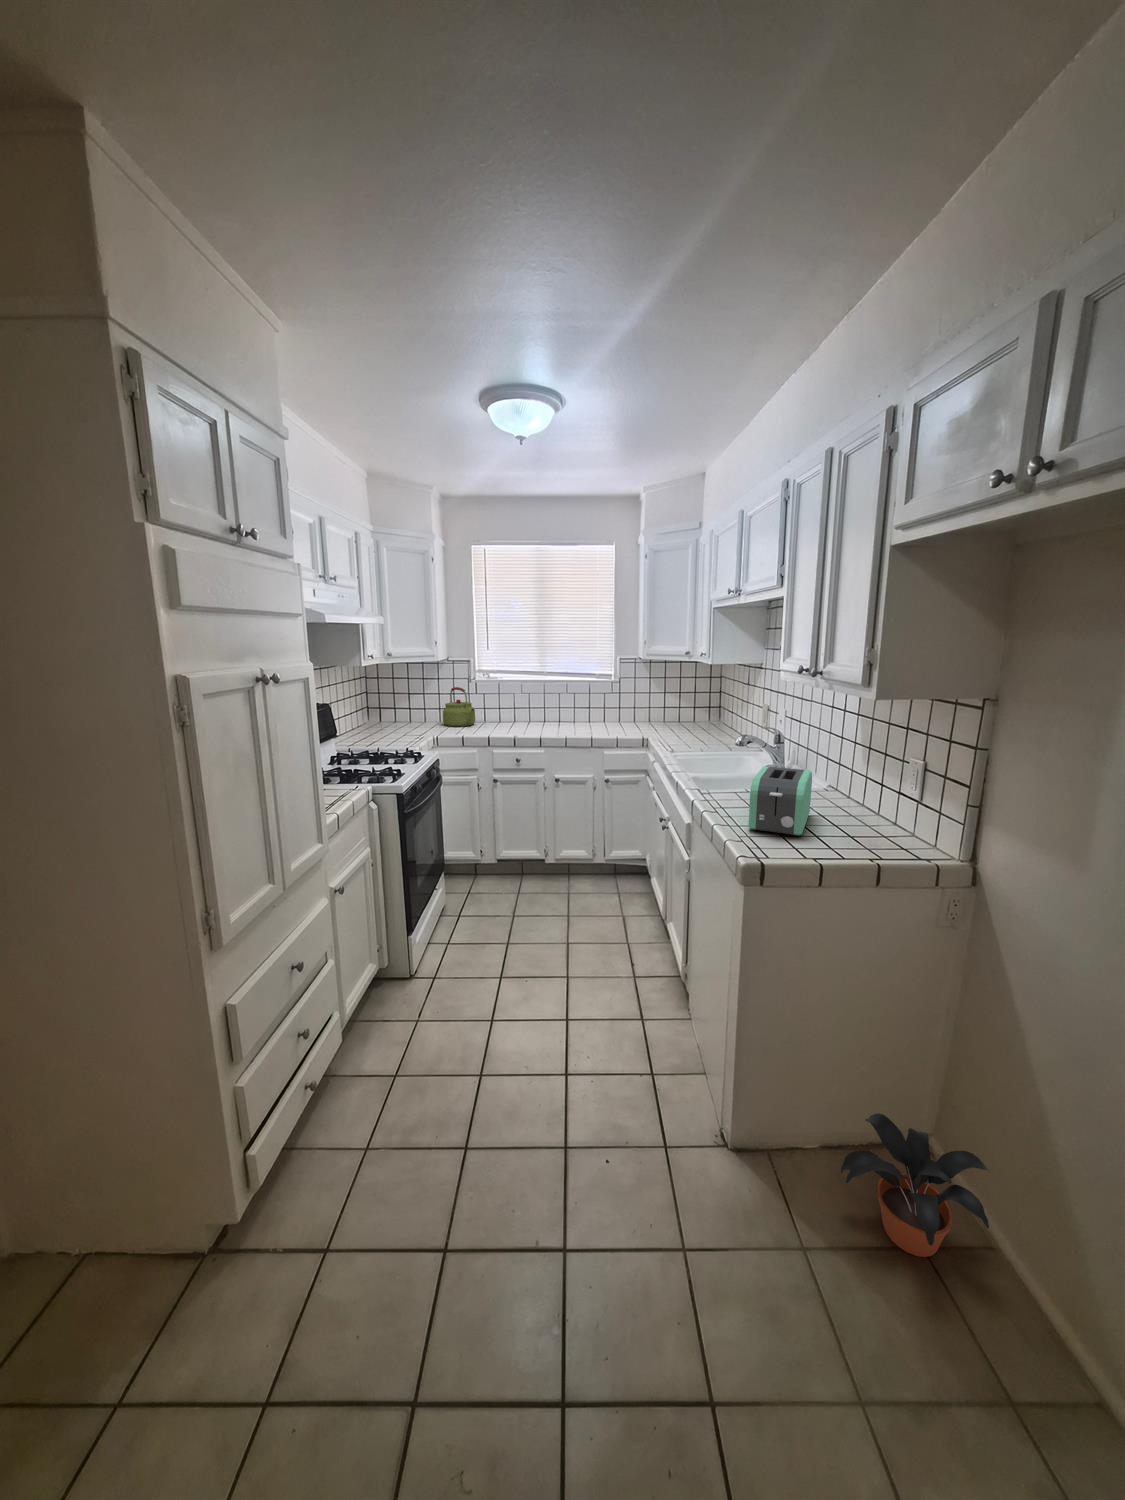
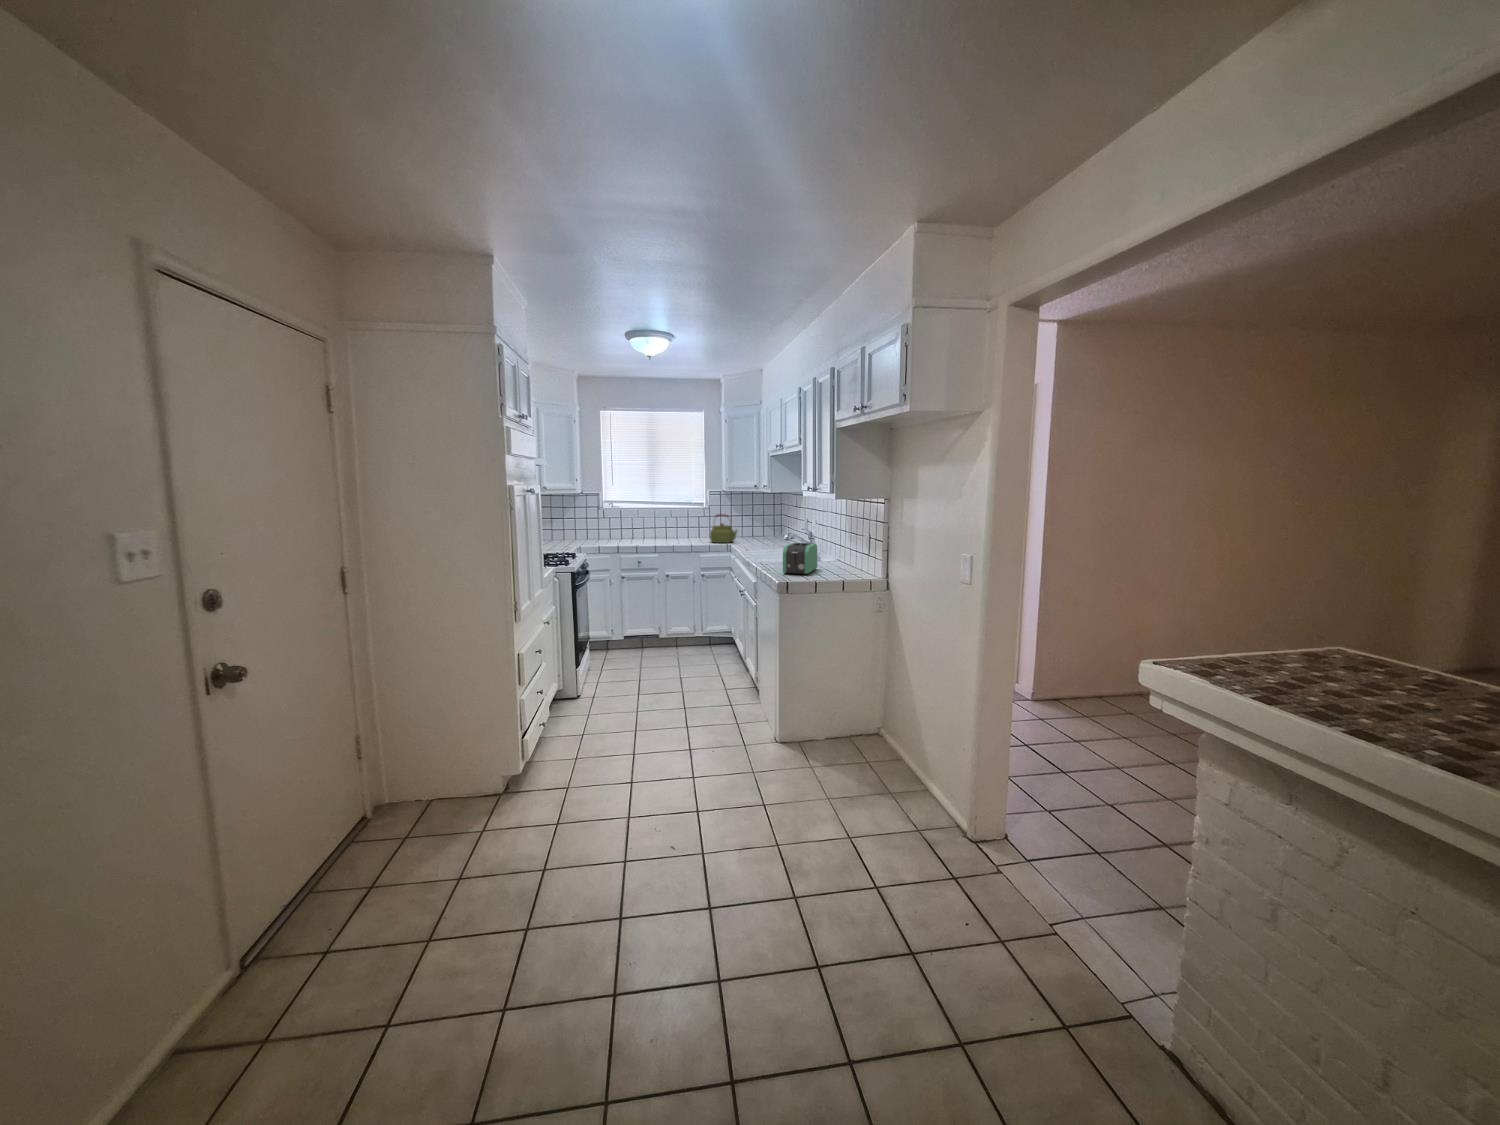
kettle: present [443,687,475,726] -> present [710,514,737,543]
potted plant: present [841,1113,989,1257] -> none [827,706,892,761]

